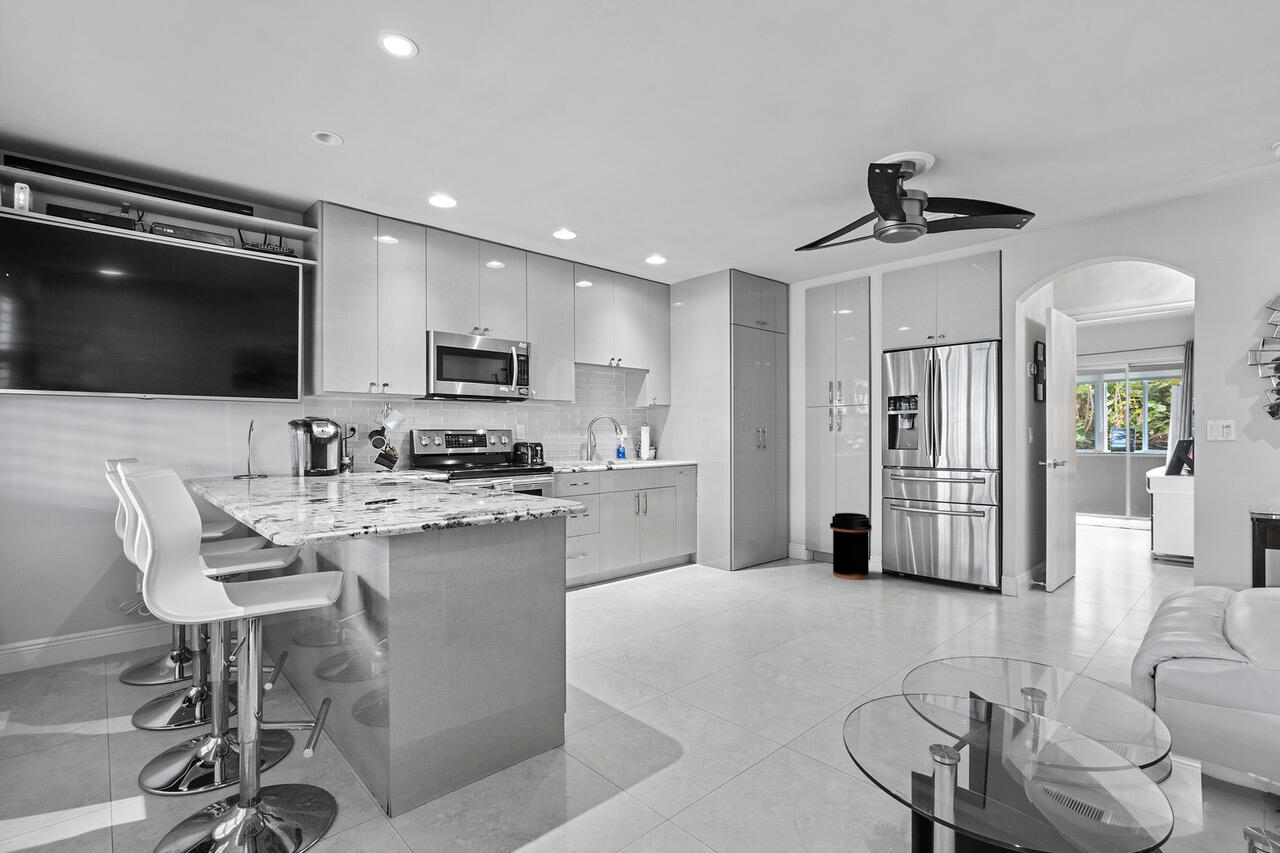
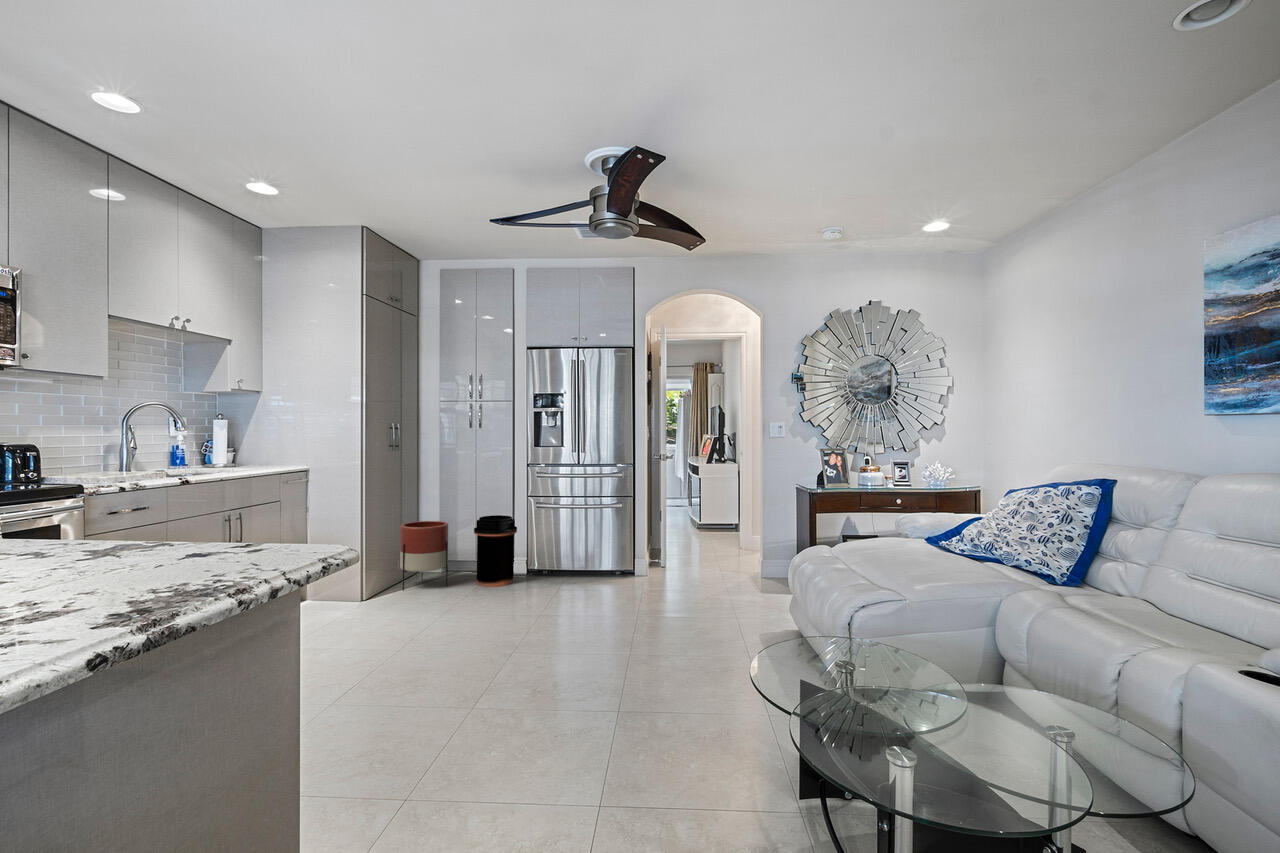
planter: none [768,513,809,572] -> present [400,521,448,590]

